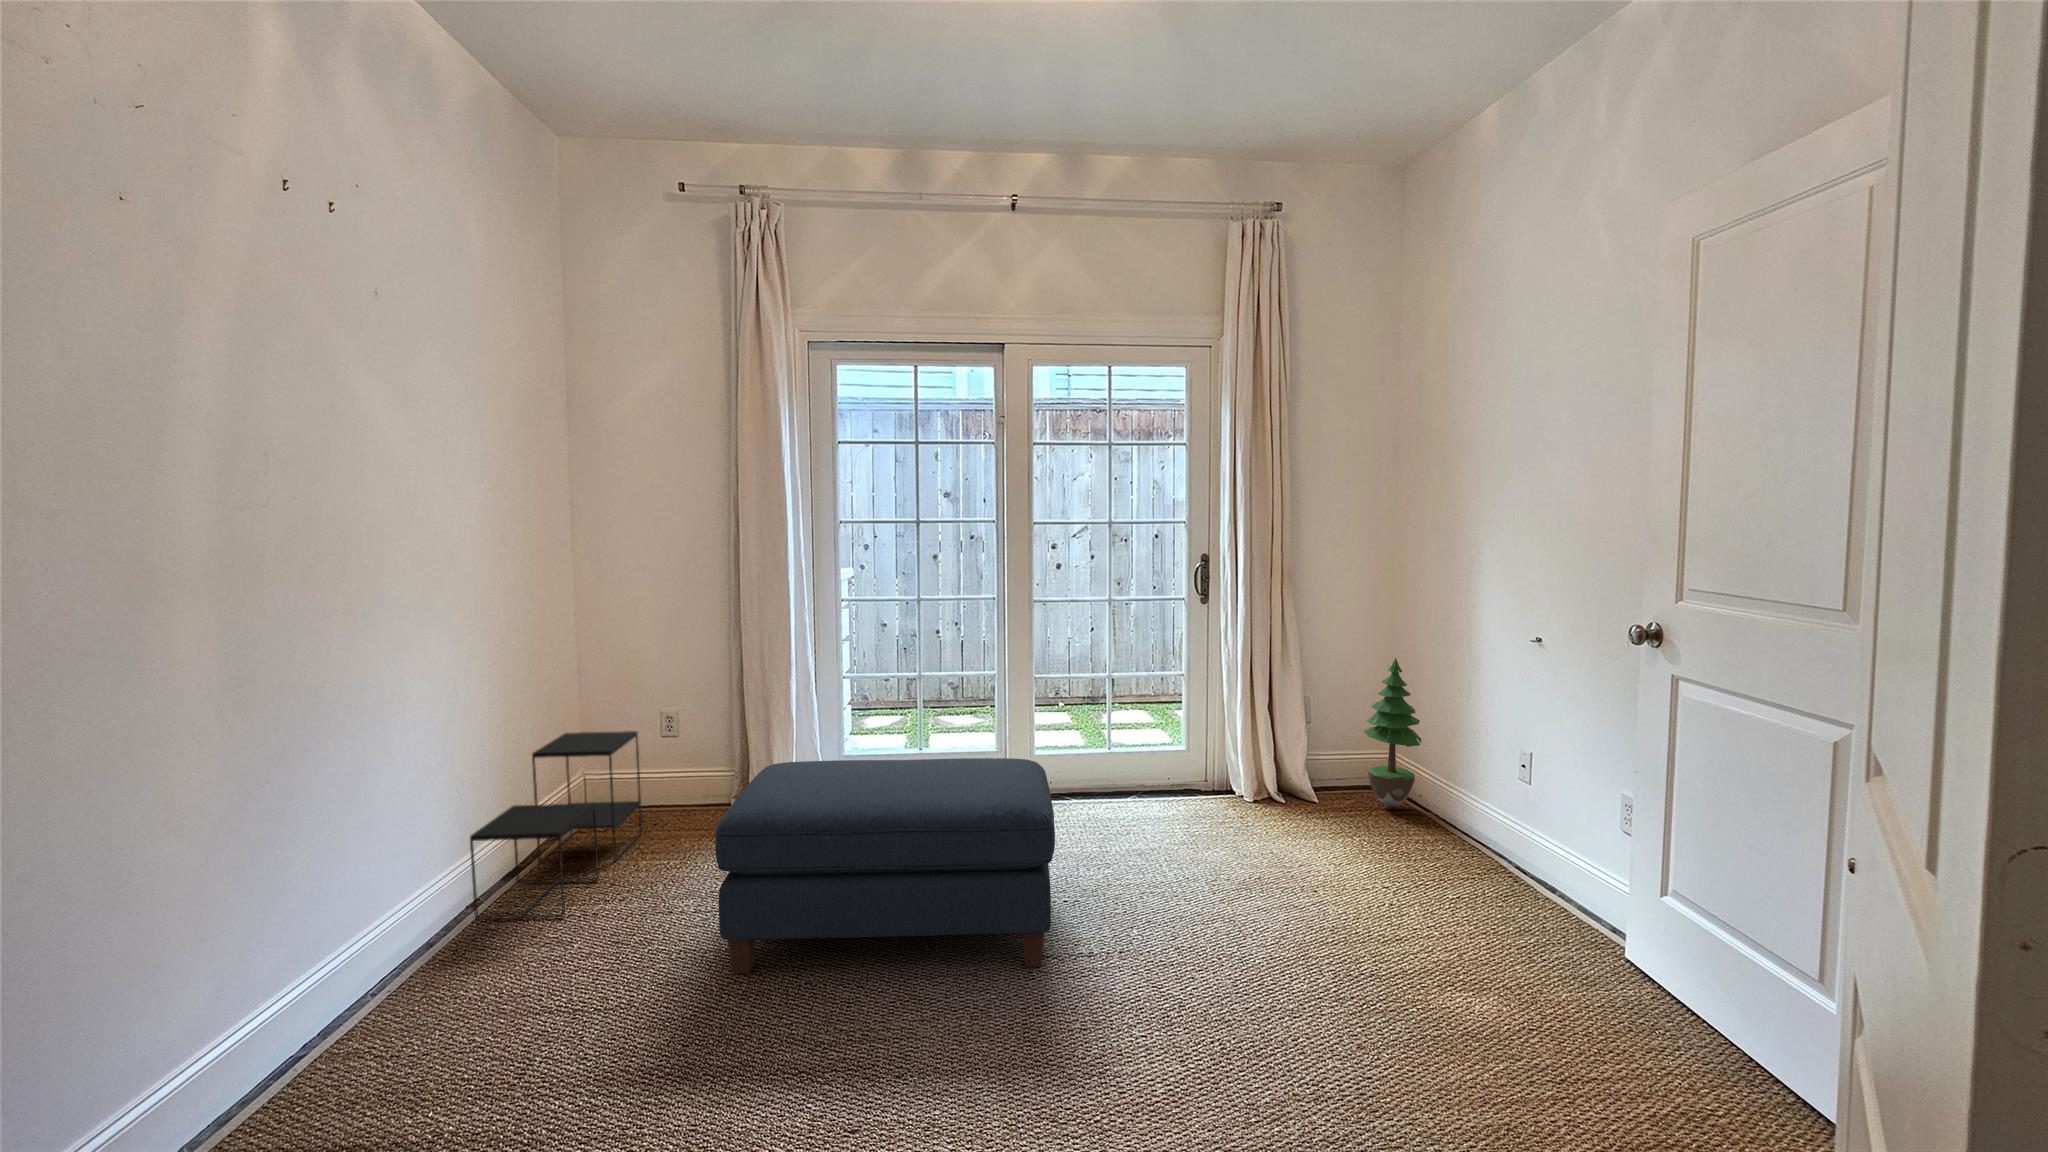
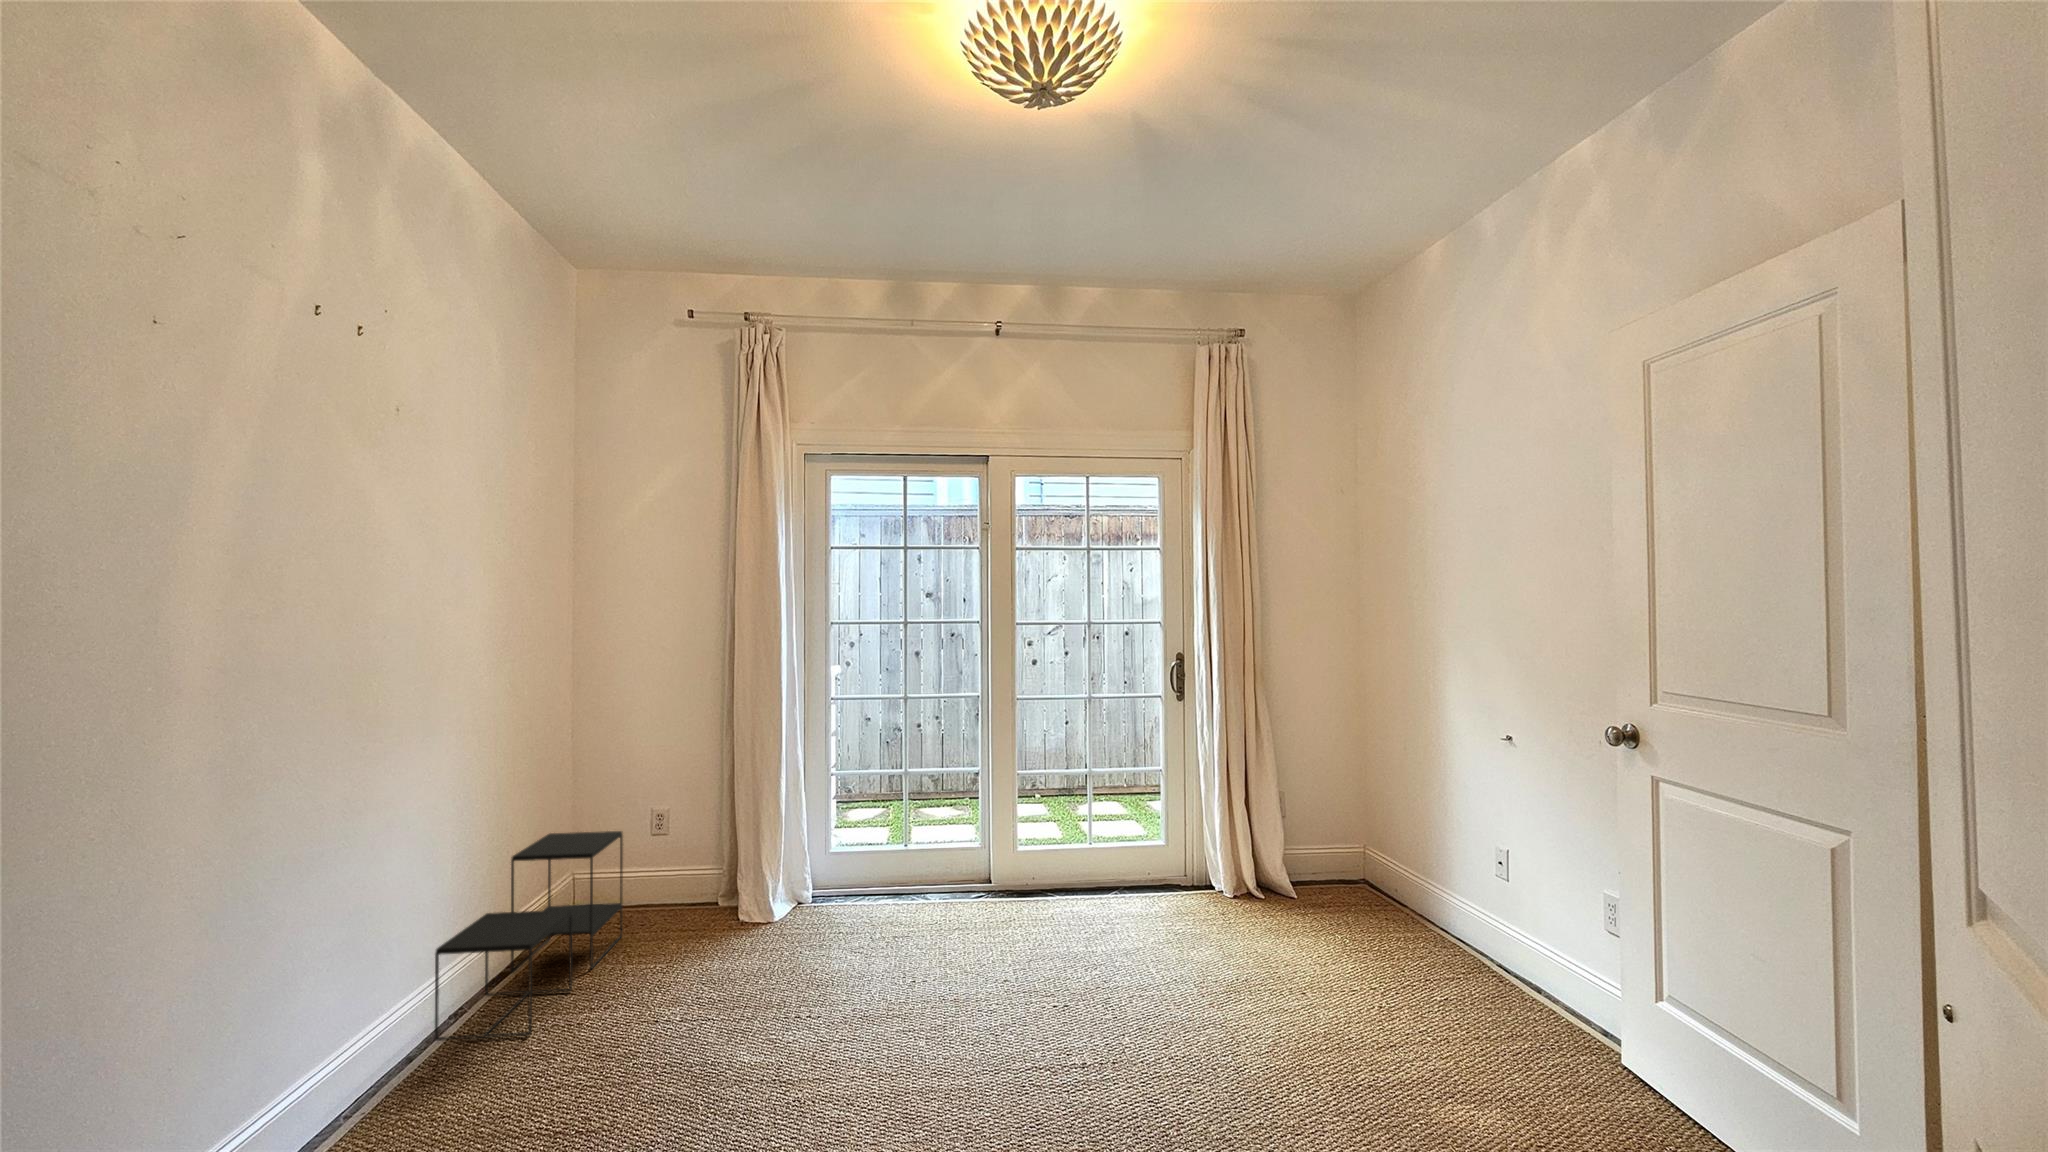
potted tree: present [1364,658,1421,808] -> none [1334,750,1391,899]
ottoman: present [715,758,1055,974] -> none [690,859,1041,1102]

